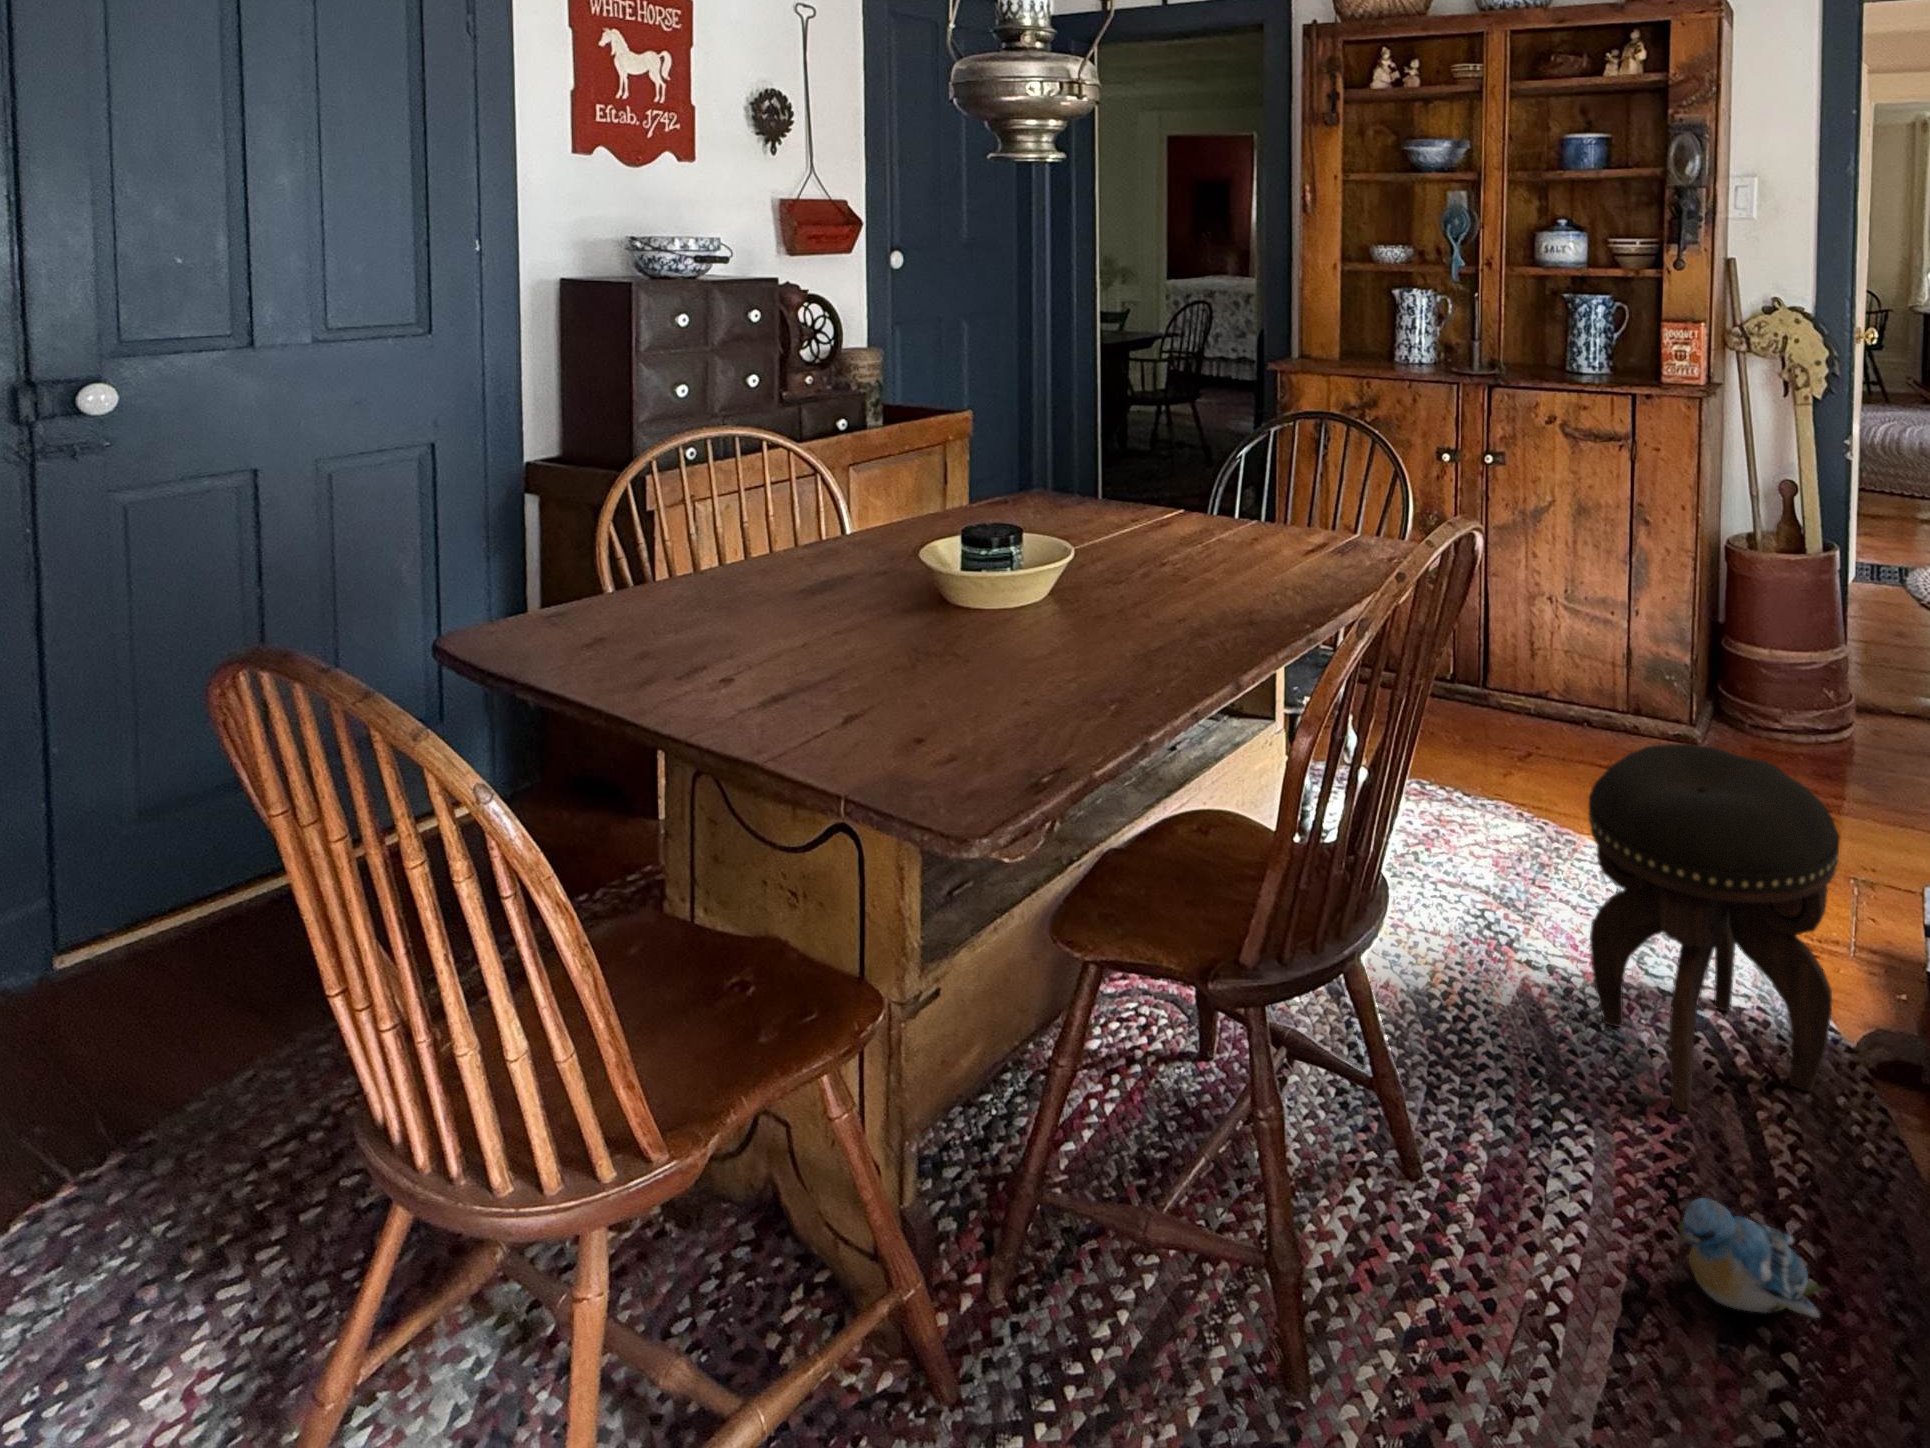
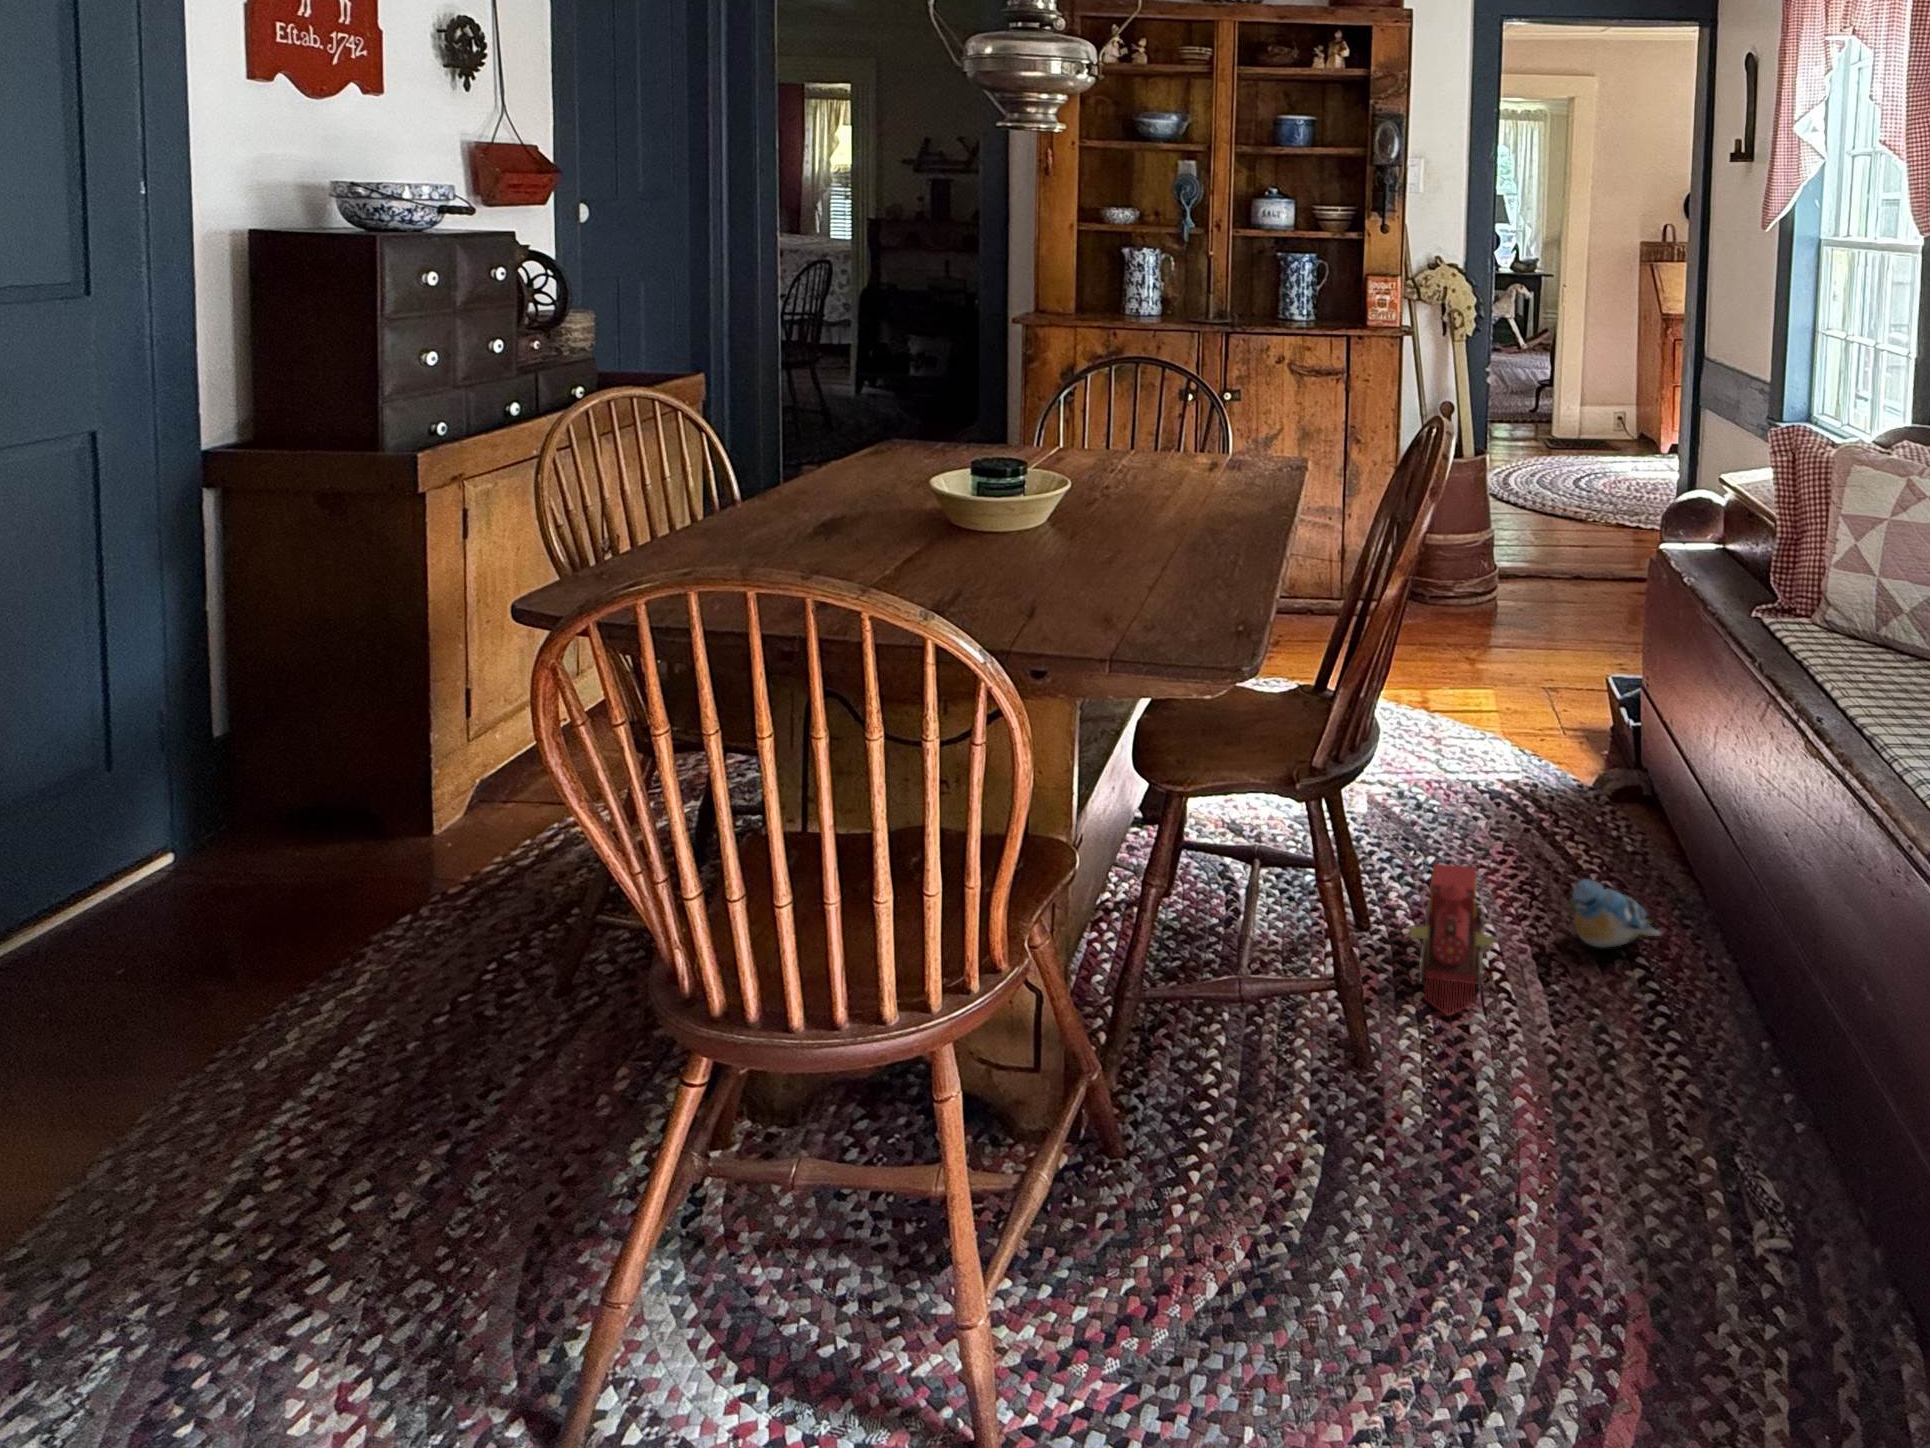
footstool: present [1589,744,1840,1112] -> none [1428,590,1609,850]
toy train: none [1424,1112,1573,1344] -> present [1409,863,1495,1015]

